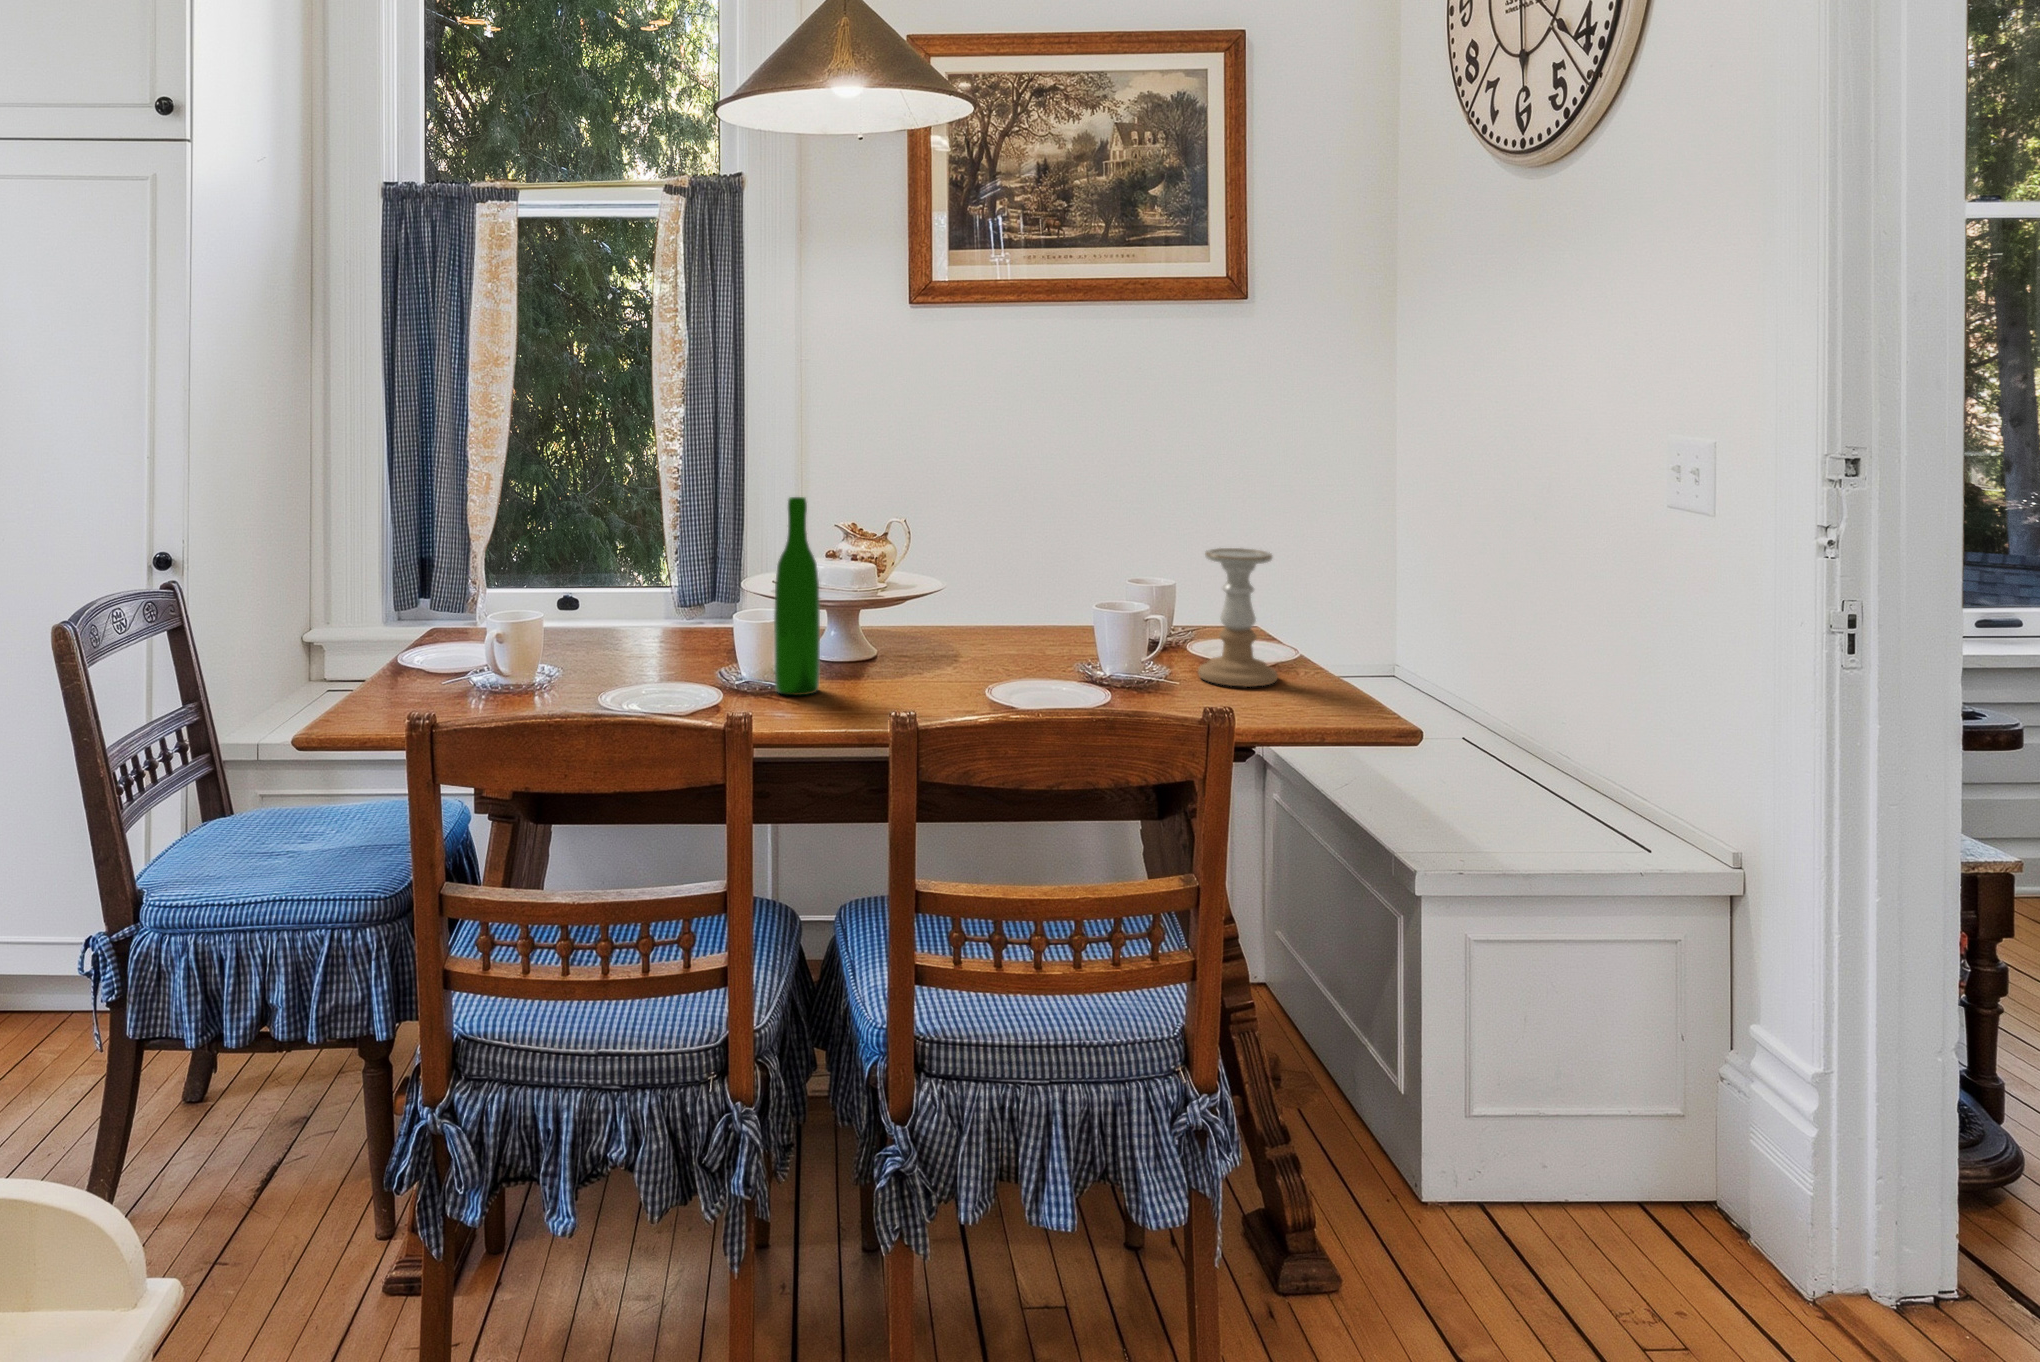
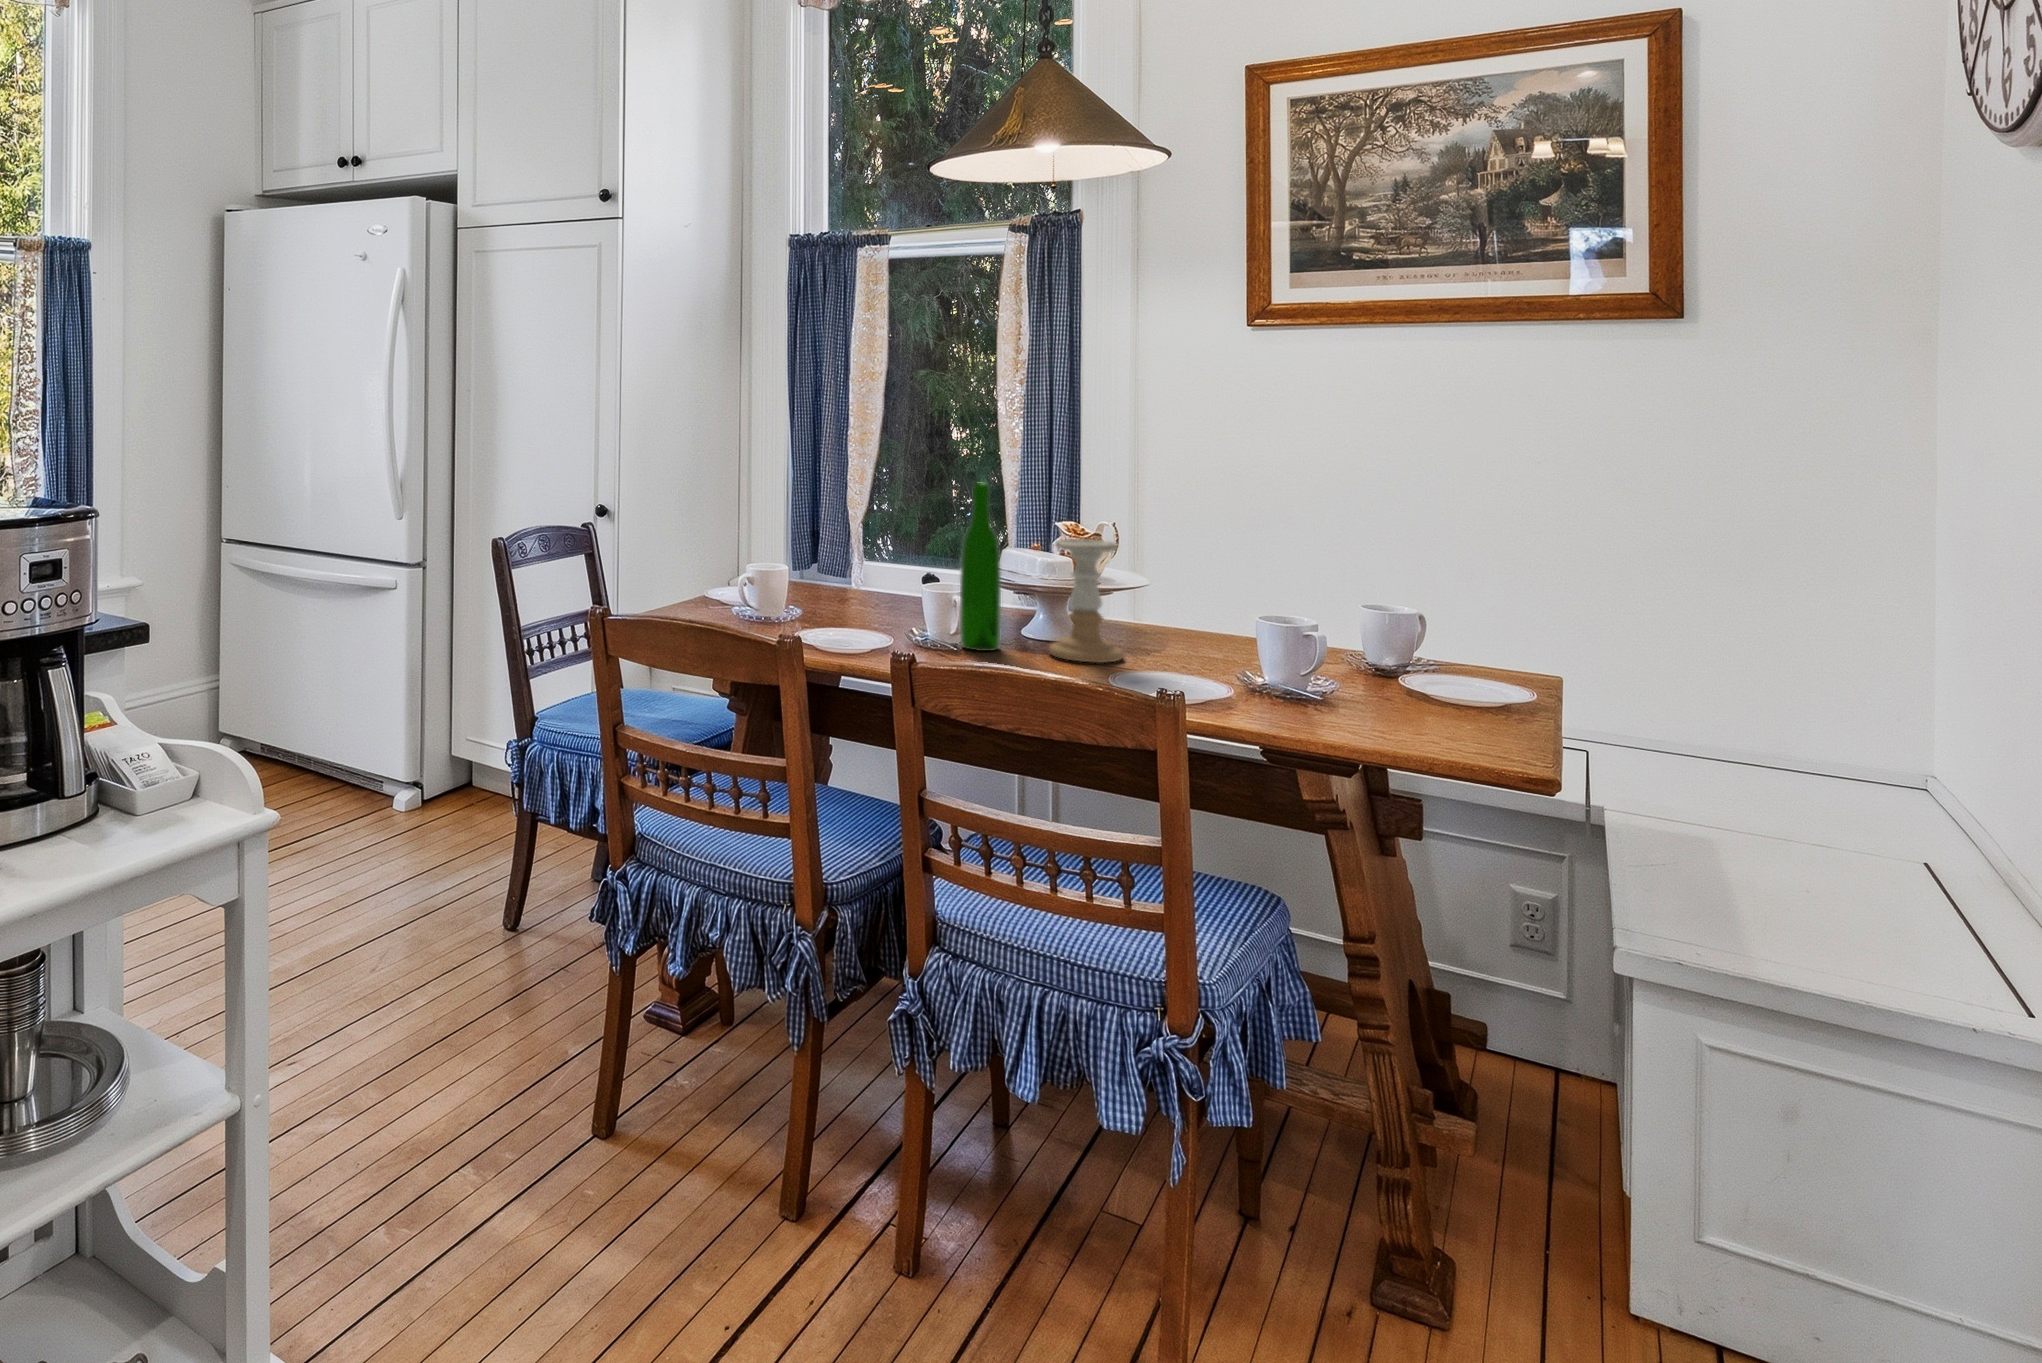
candle holder: present [1198,548,1278,687] -> present [1049,539,1123,663]

